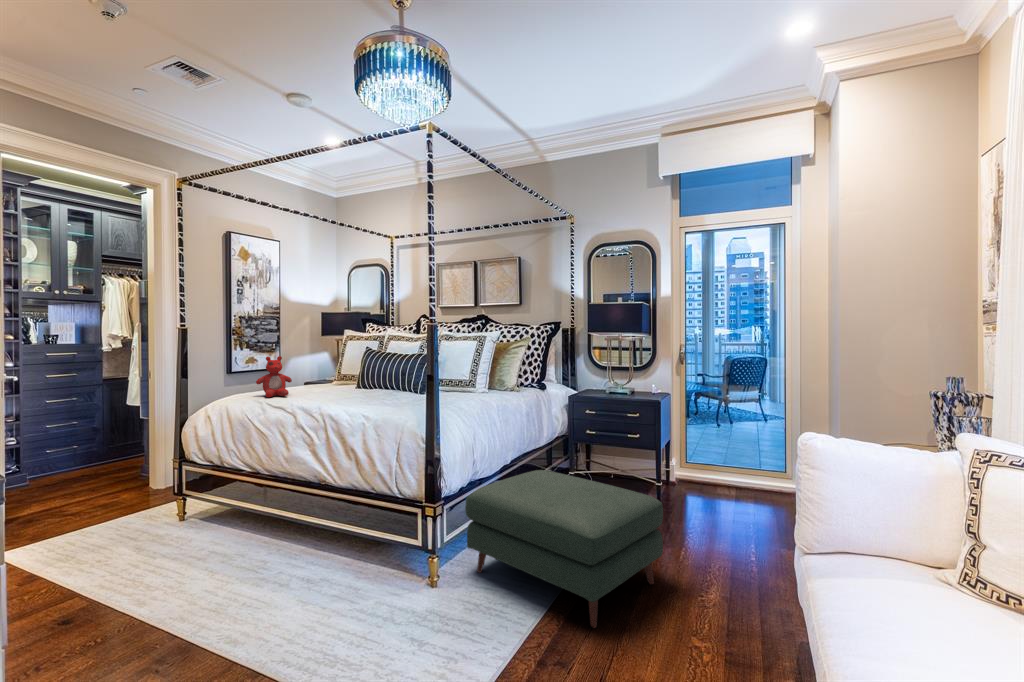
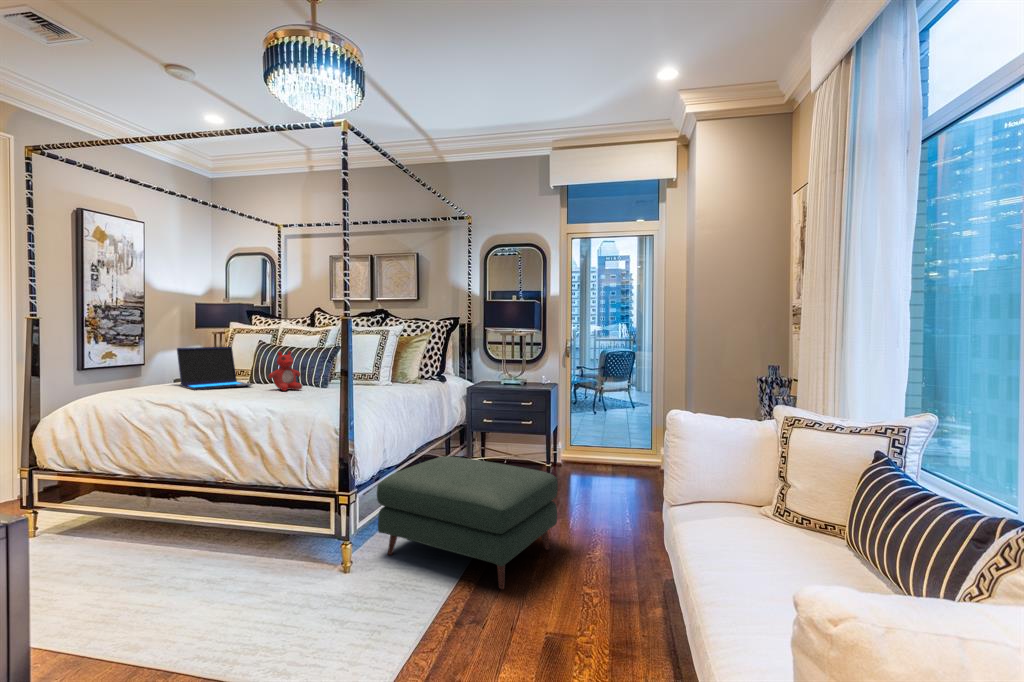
laptop: none [296,353,360,395] -> present [177,347,252,390]
stuffed bear: present [256,356,292,397] -> present [269,351,302,391]

